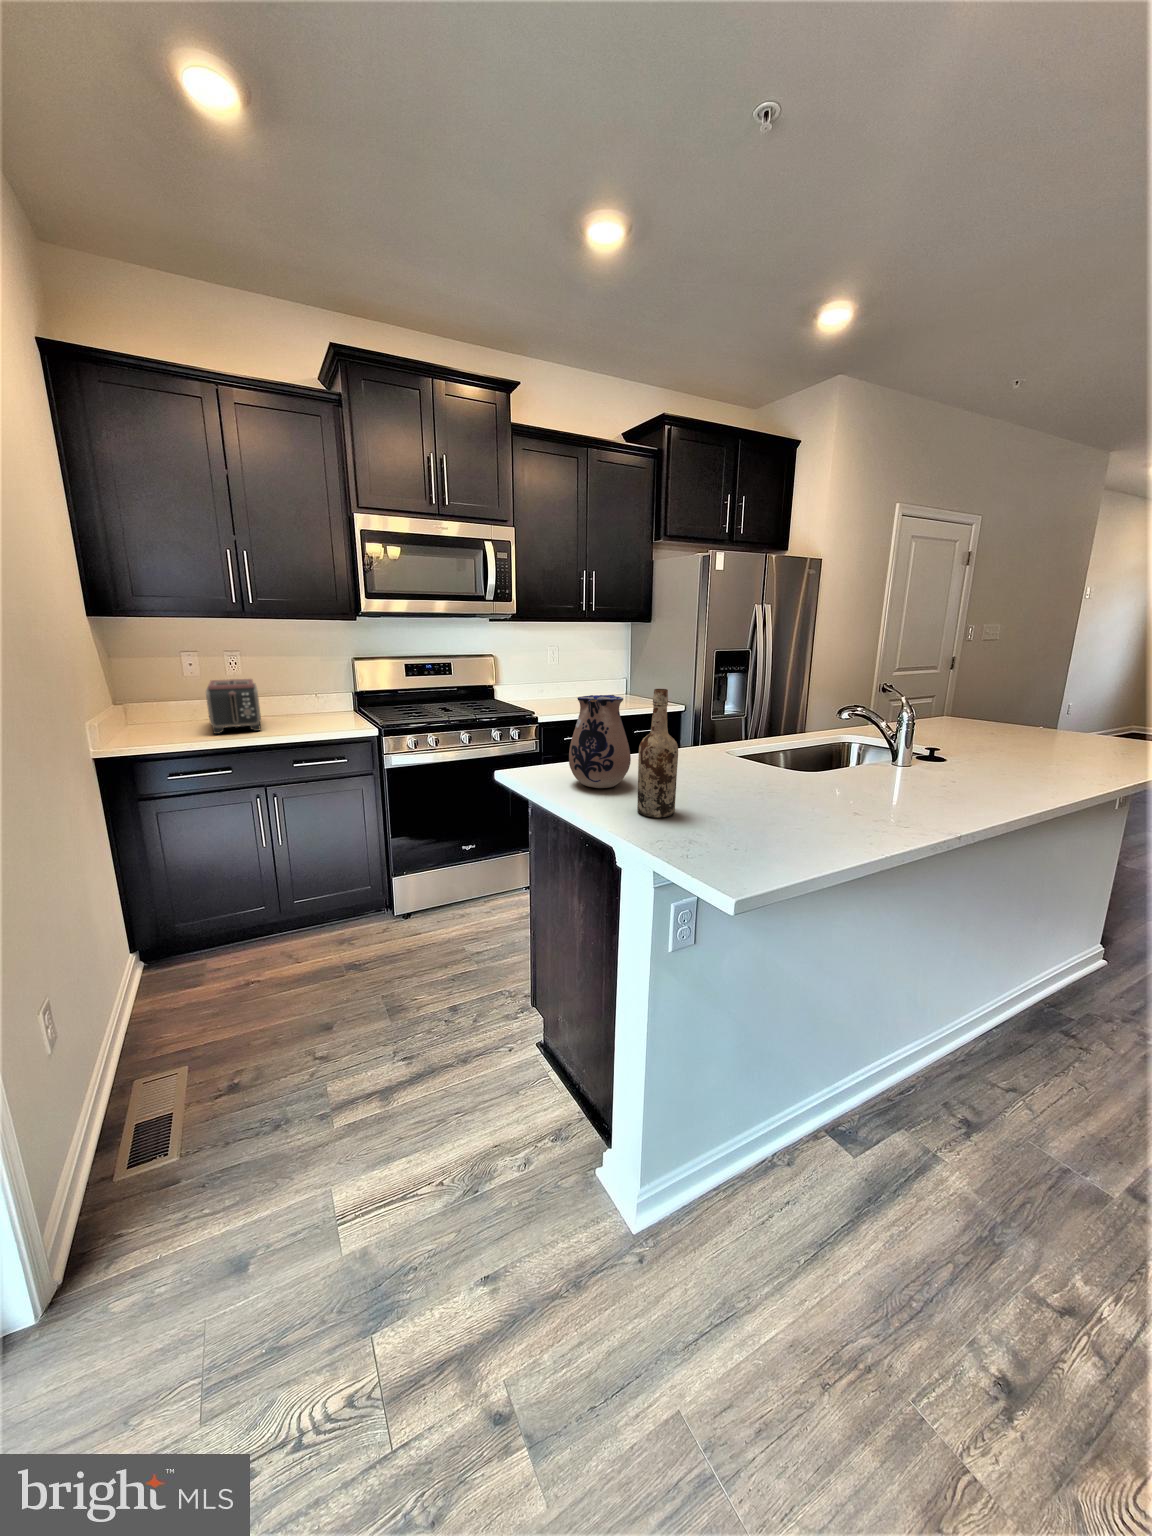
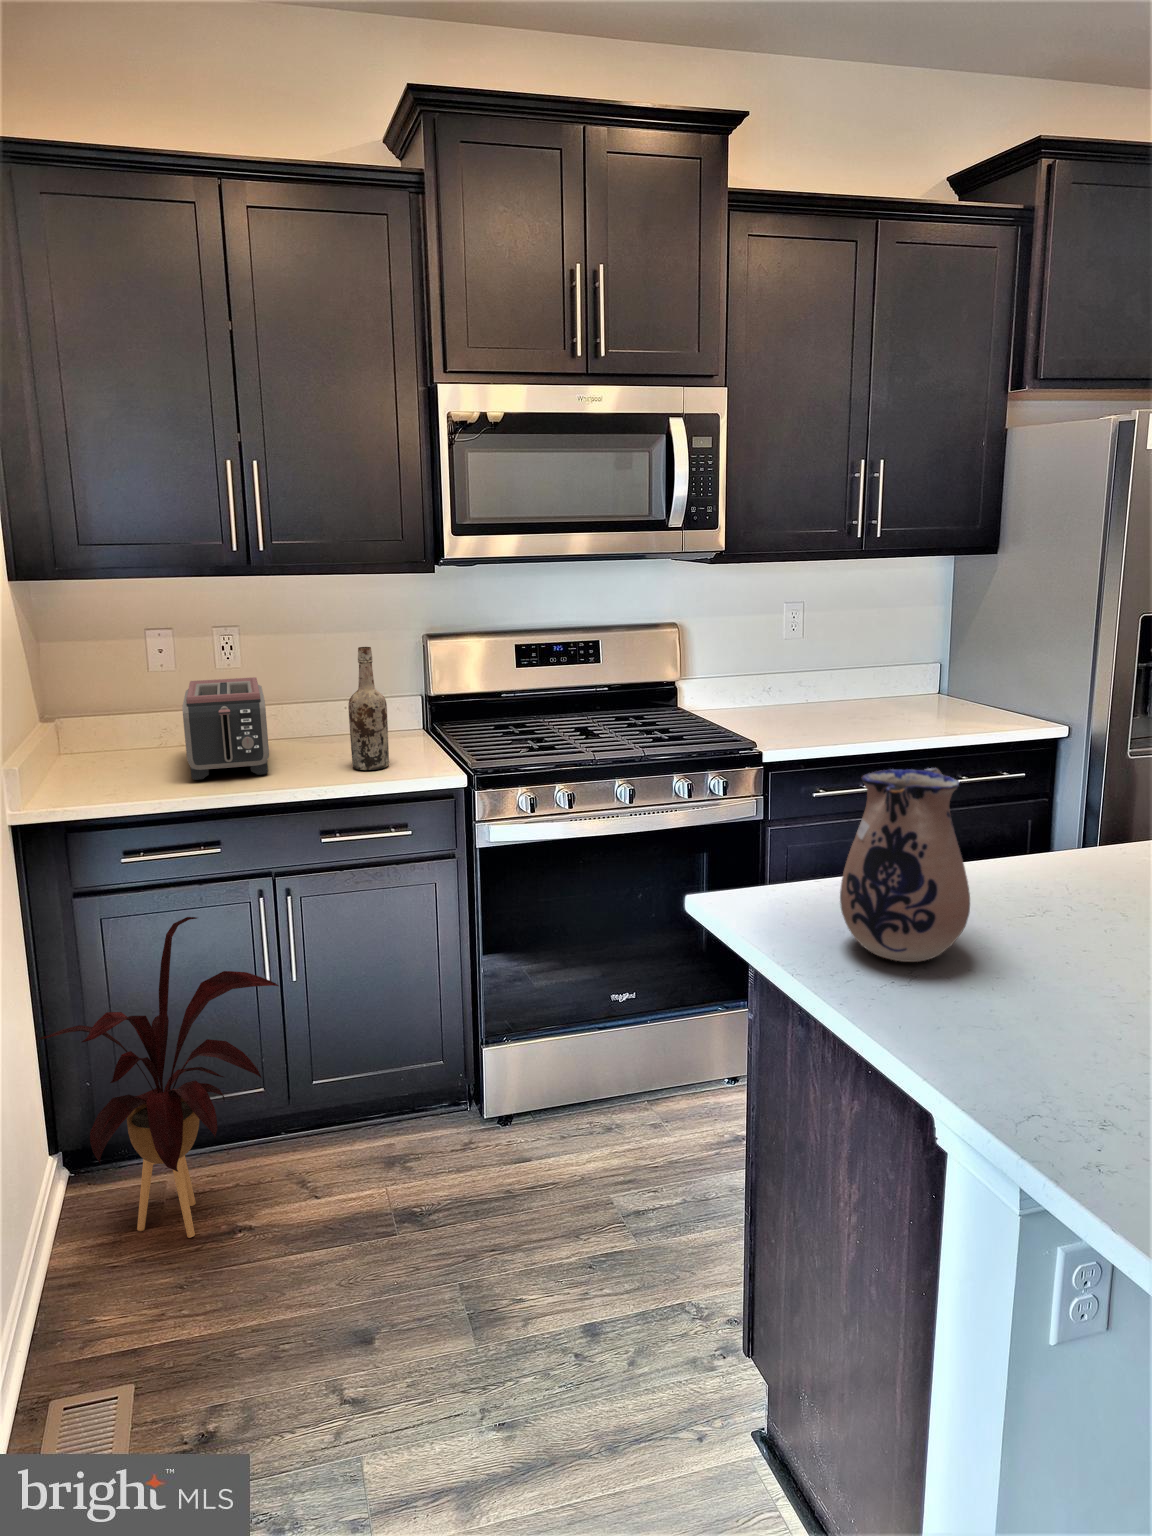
wine bottle: present [637,689,678,817] -> present [348,647,389,770]
house plant: none [117,807,272,990] -> present [39,917,278,1238]

